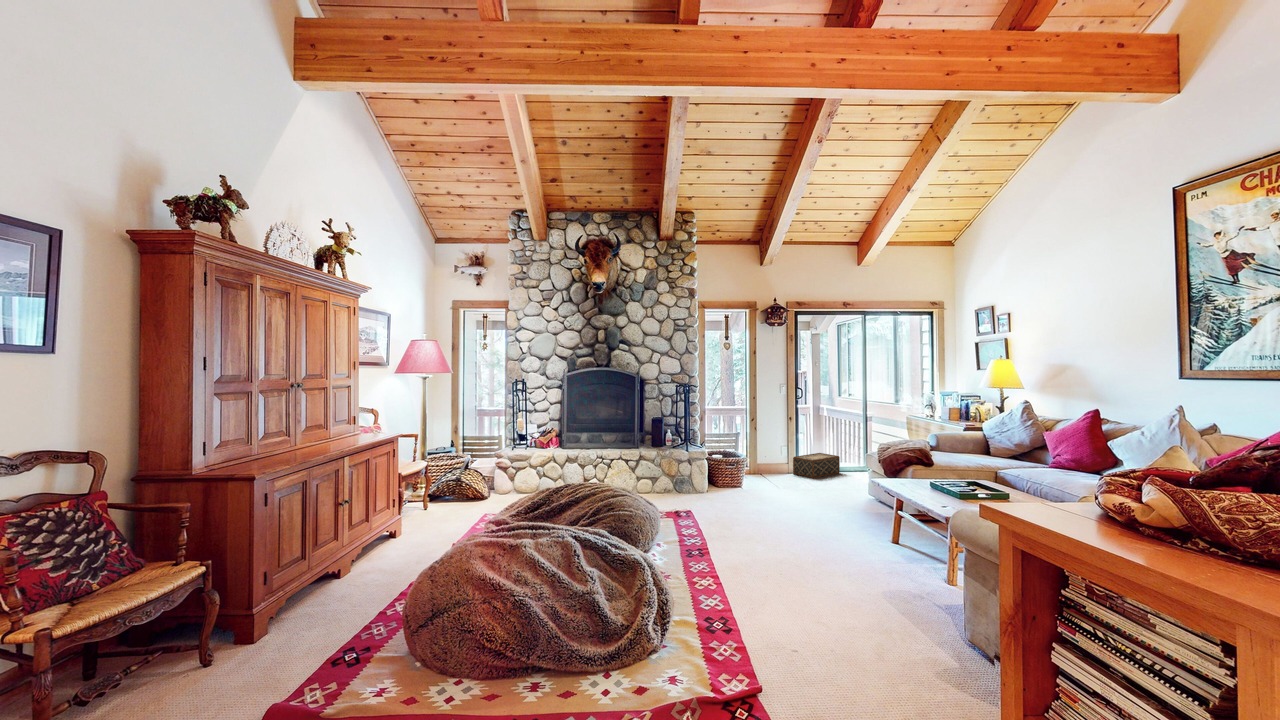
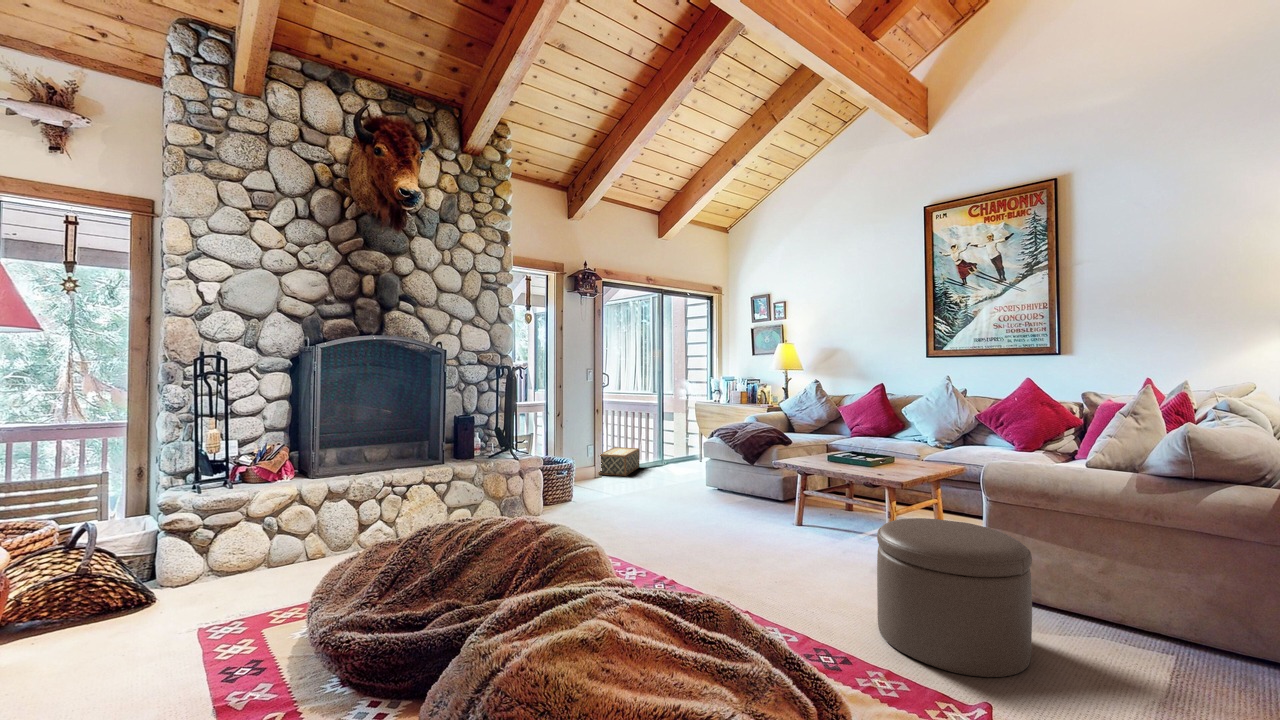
ottoman: none [769,526,876,646] -> present [877,518,1032,677]

